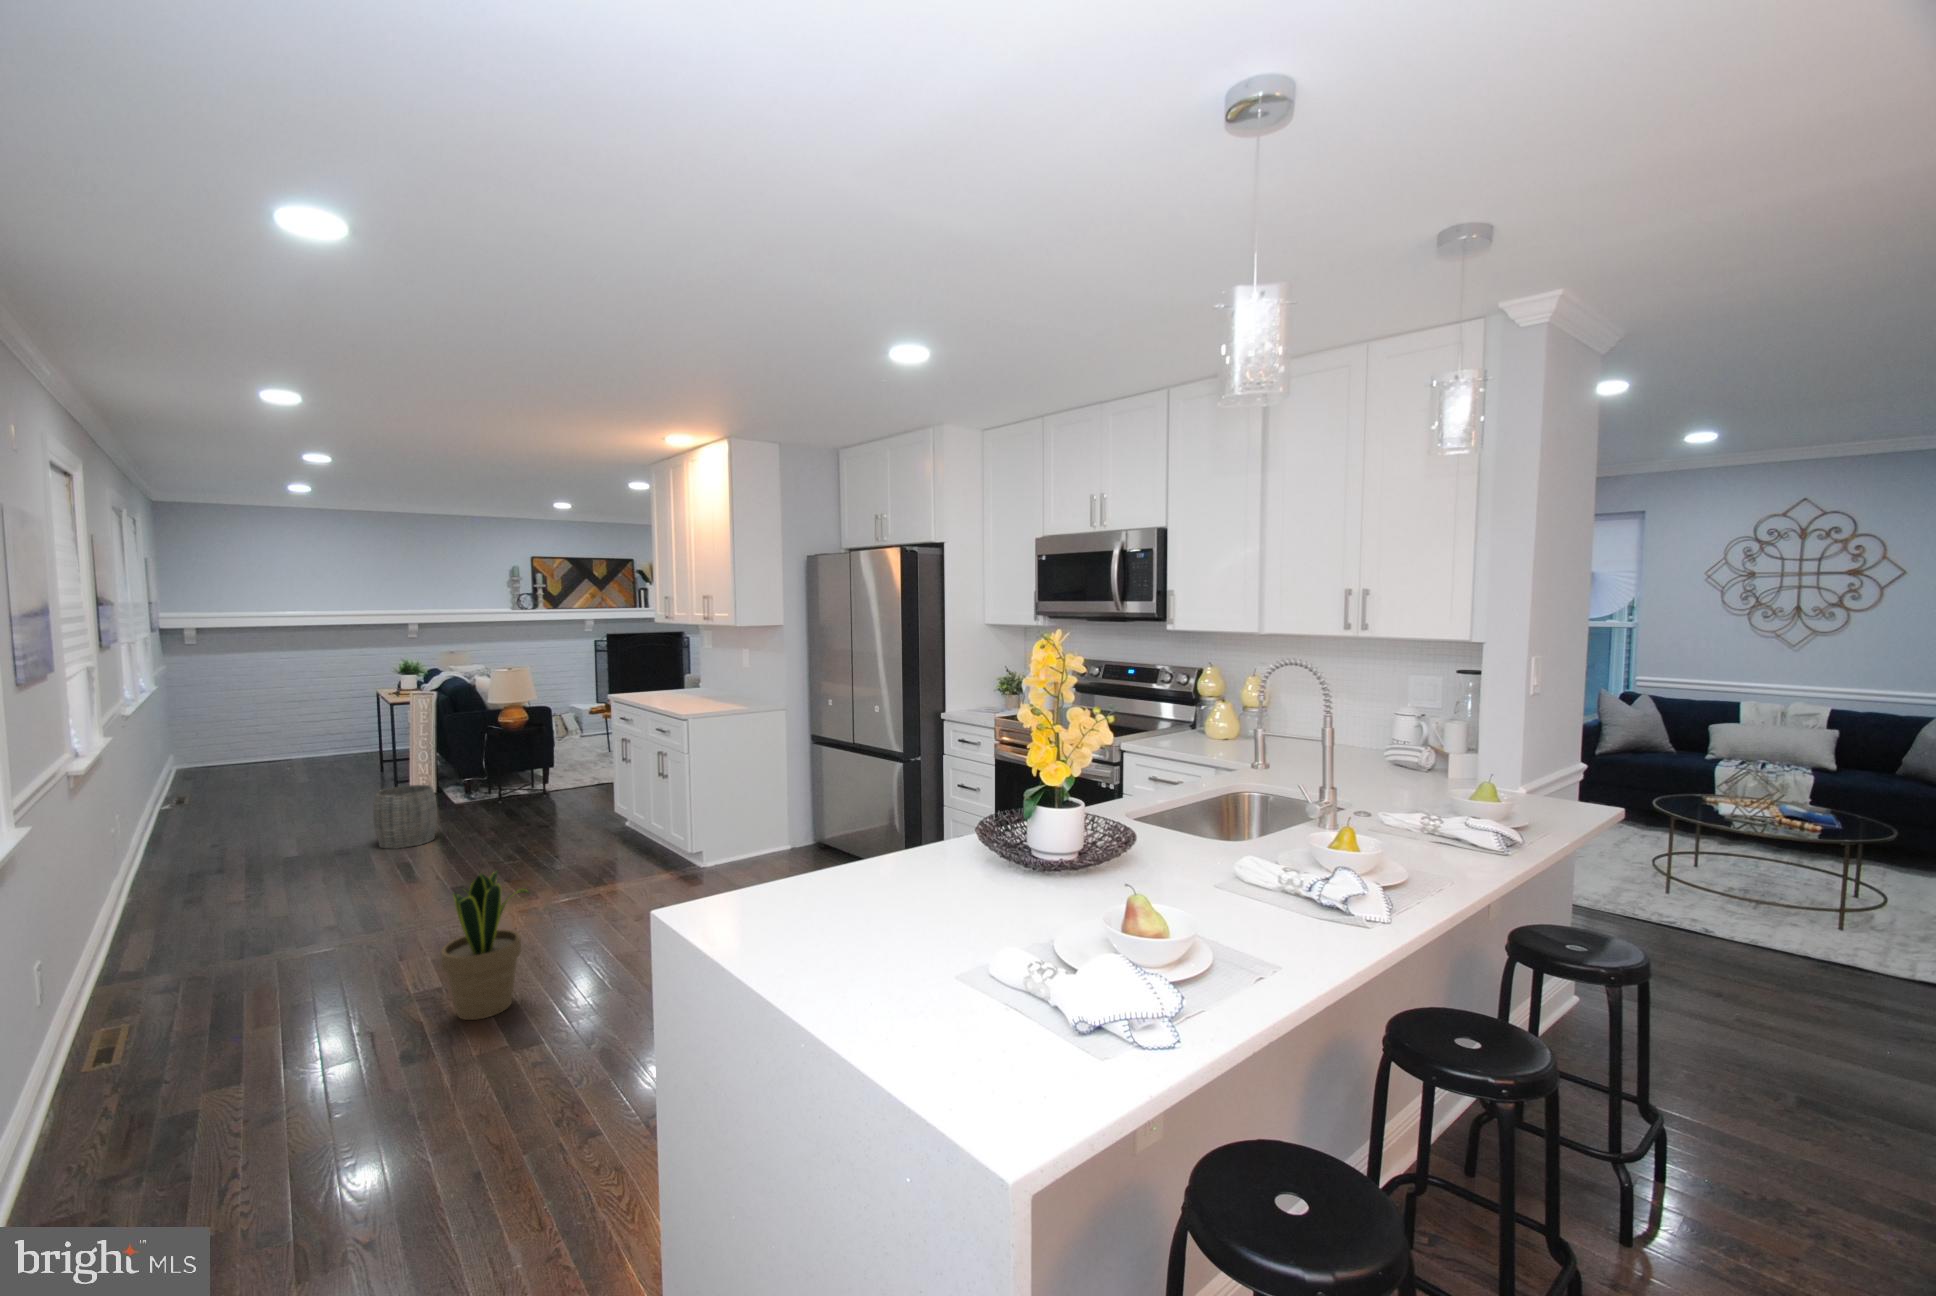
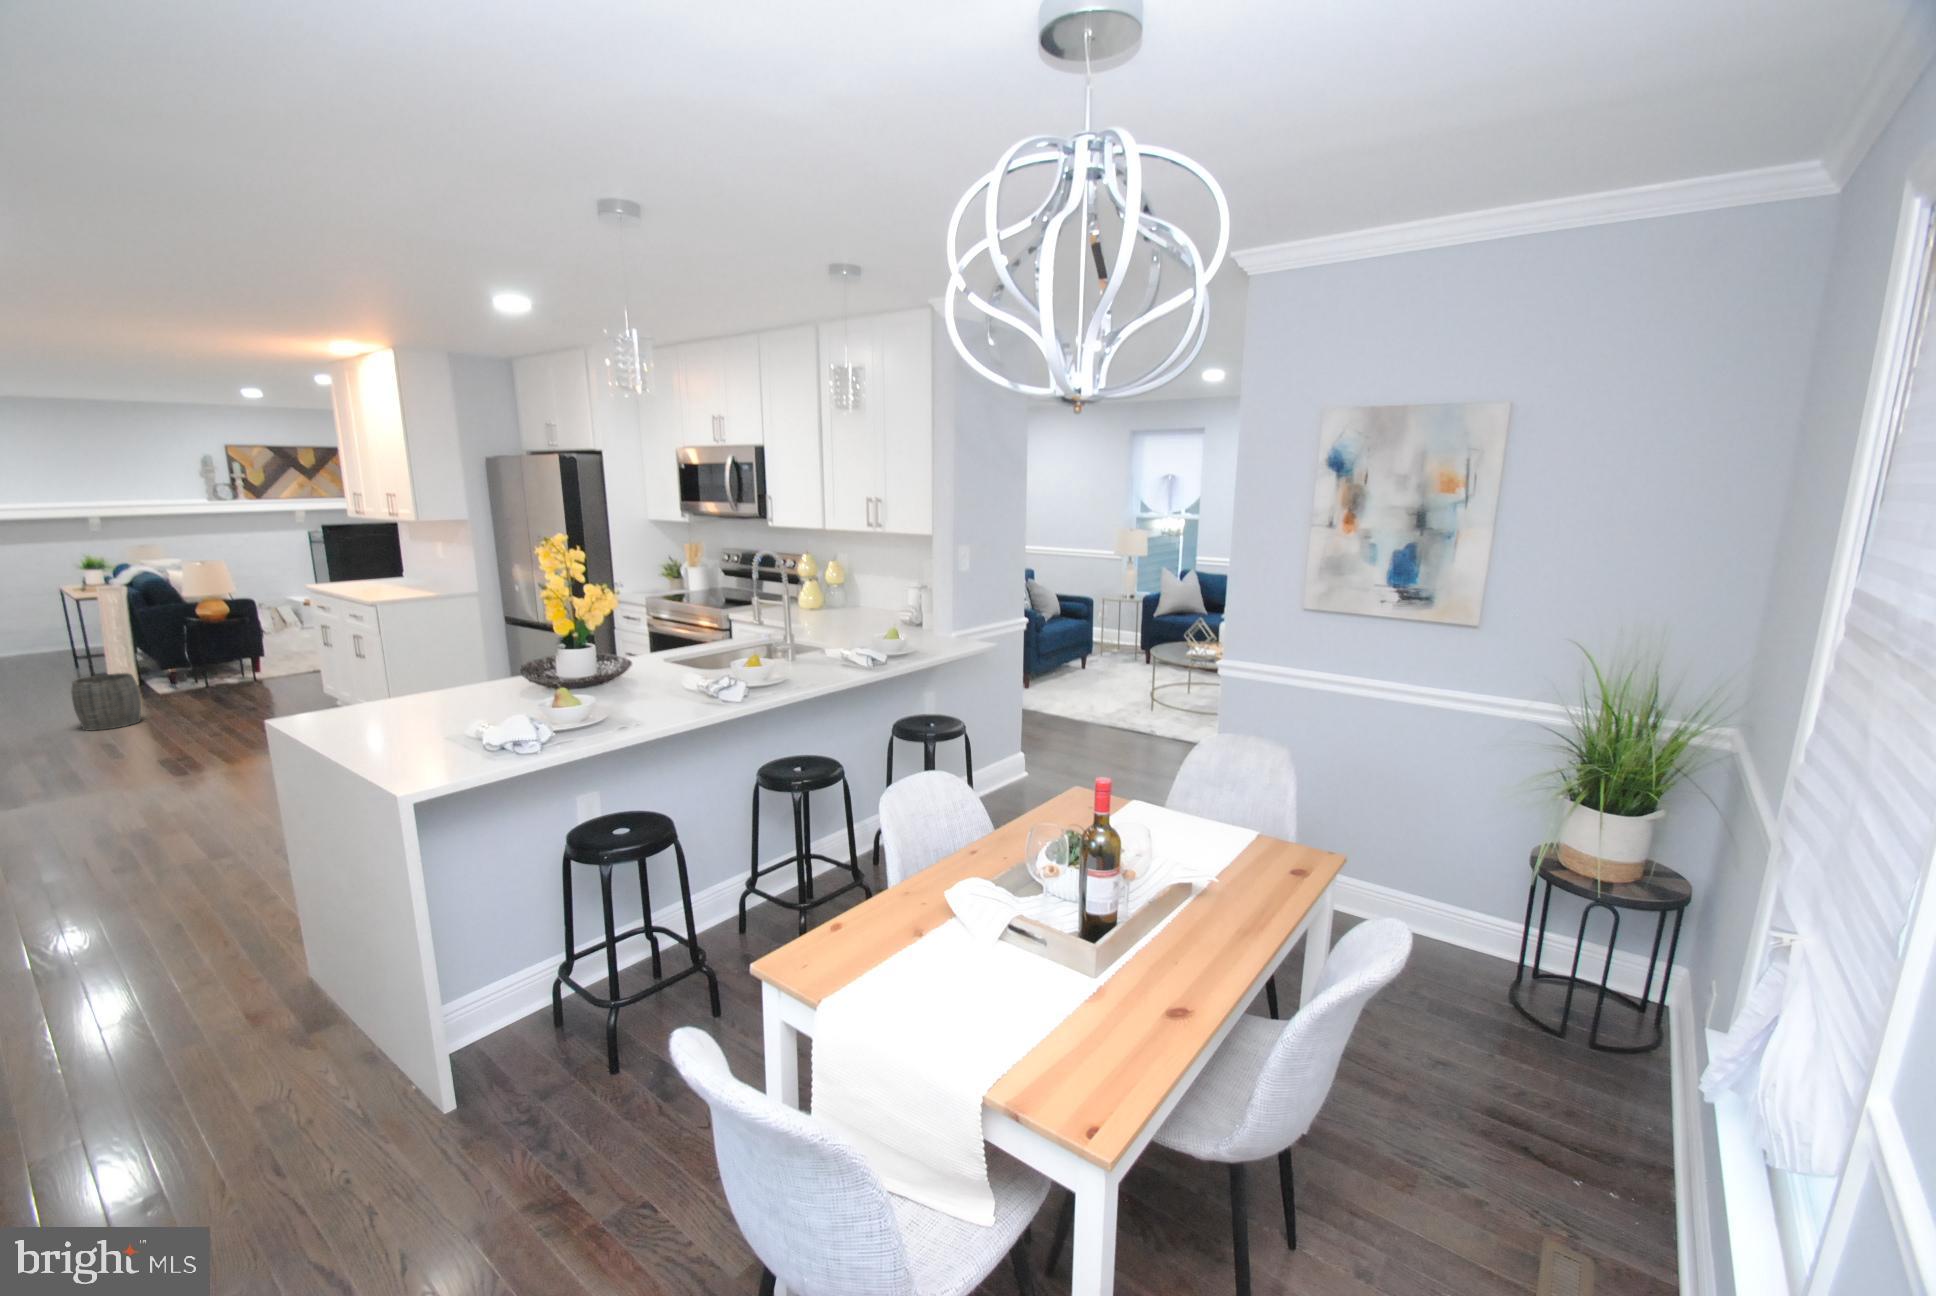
potted plant: present [441,871,529,1020] -> none [149,725,223,833]

